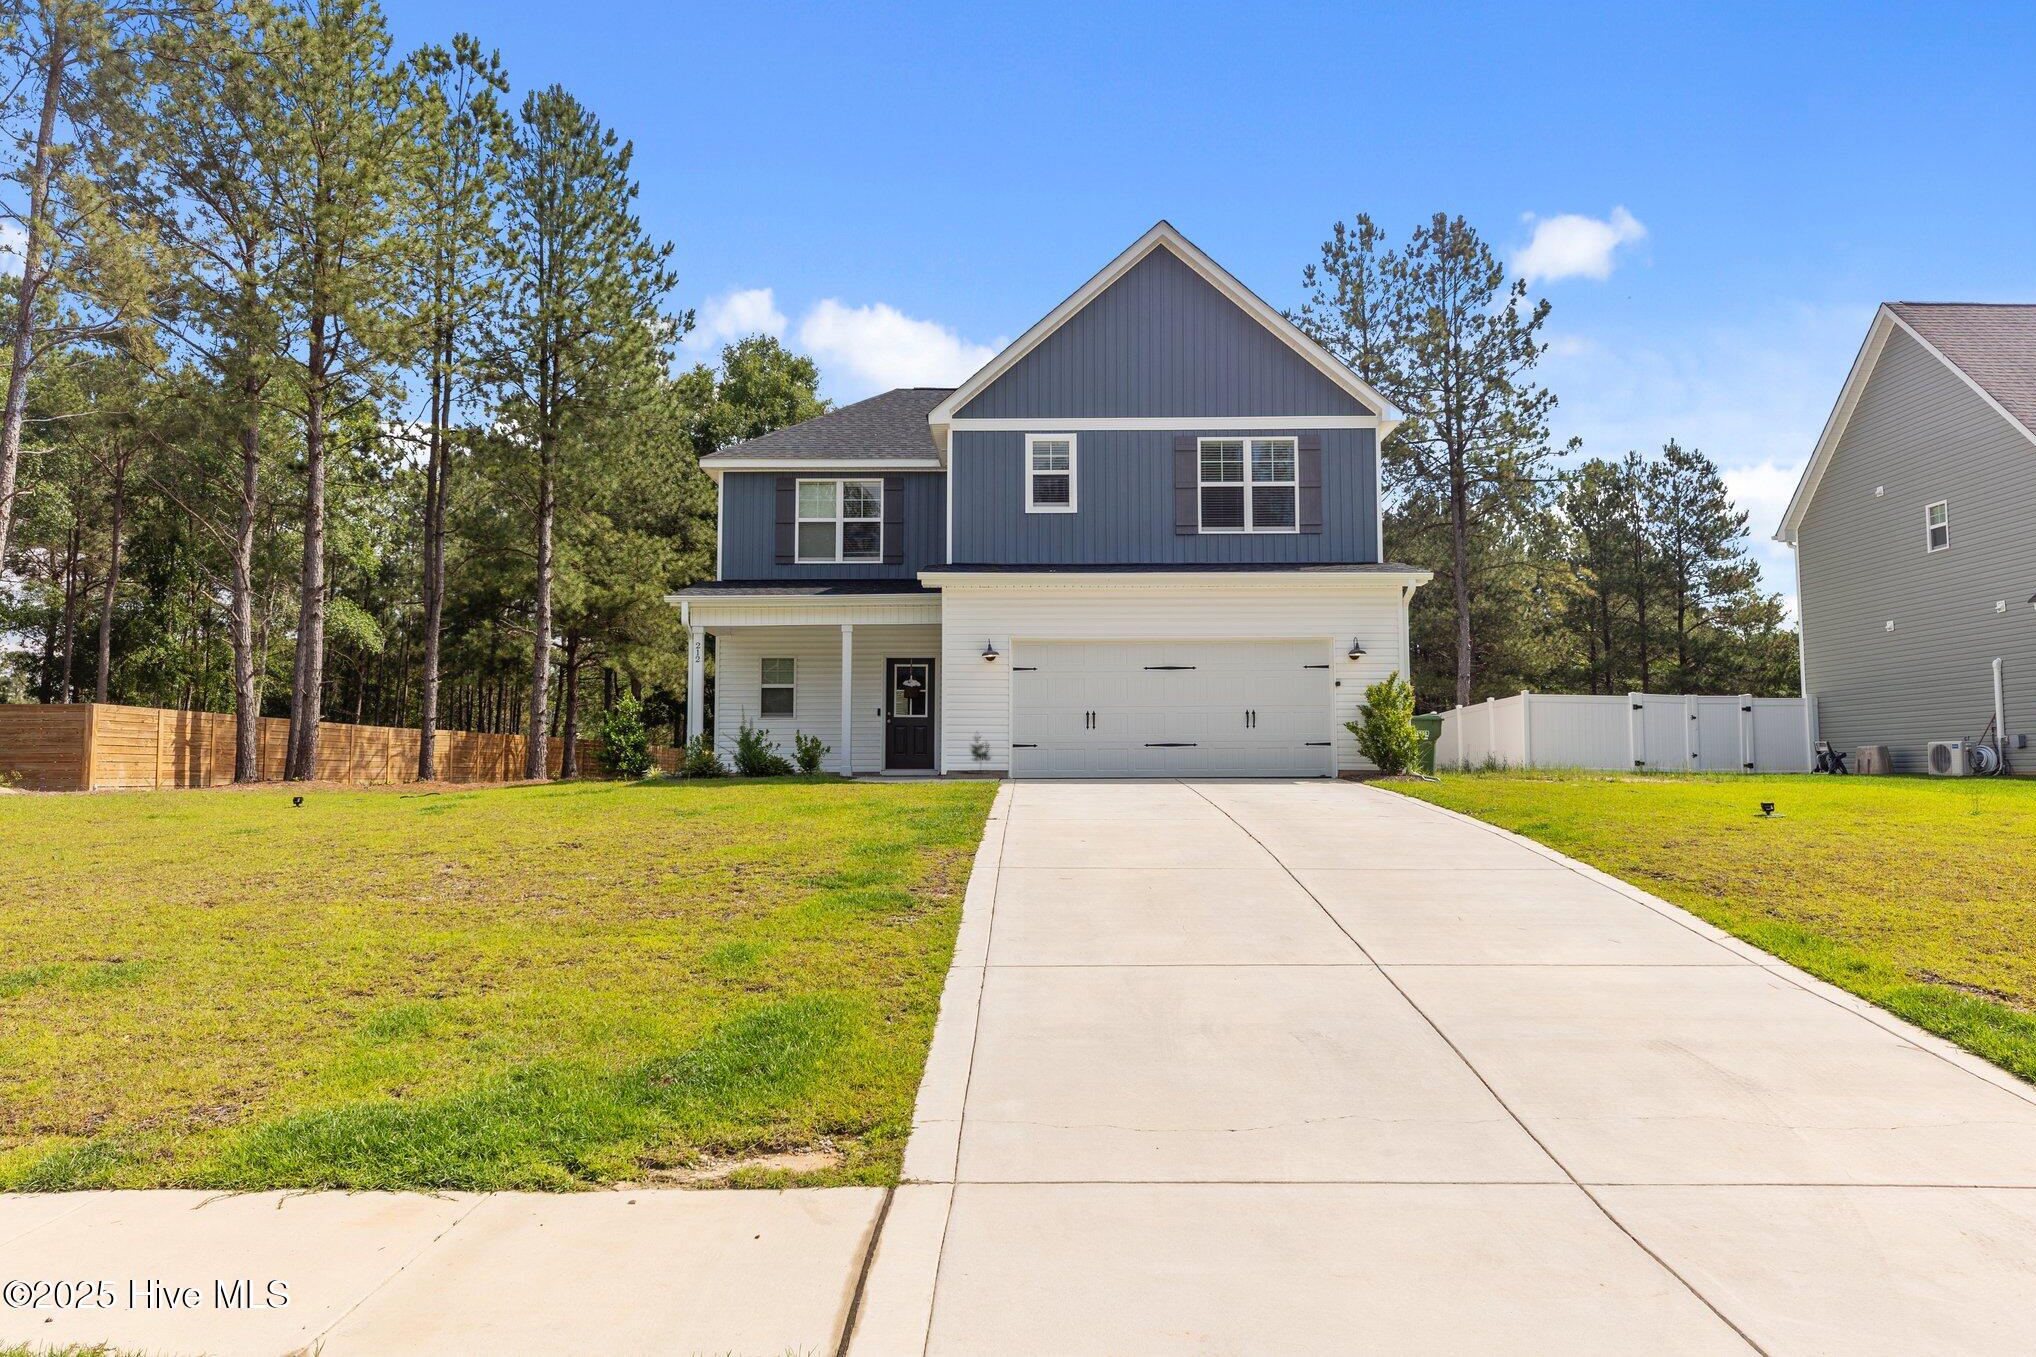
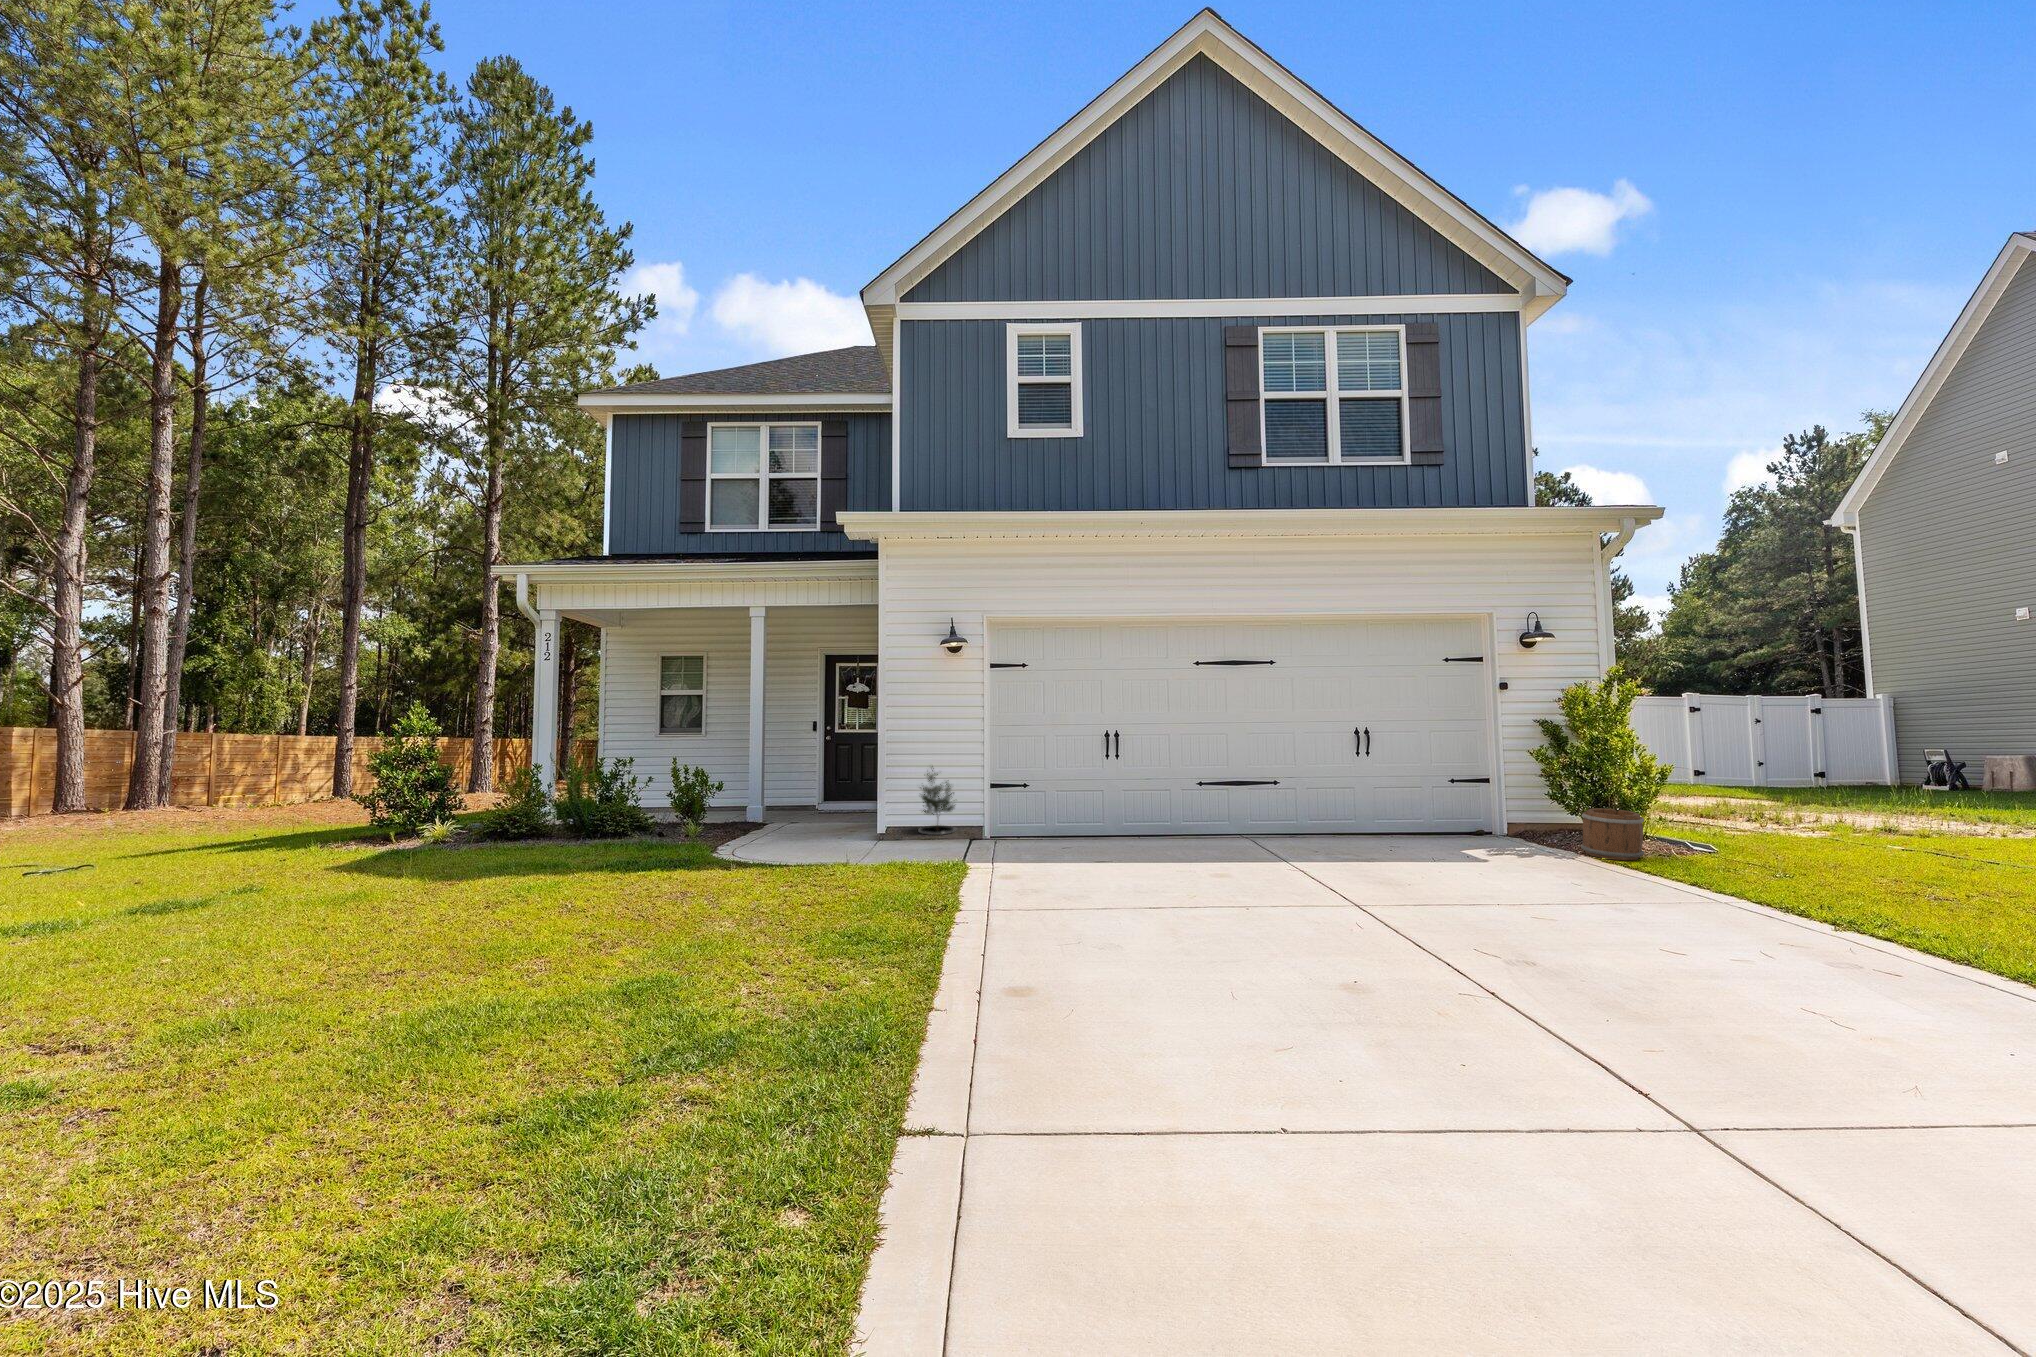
bucket: none [1358,756,1388,783] -> present [1581,808,1644,860]

